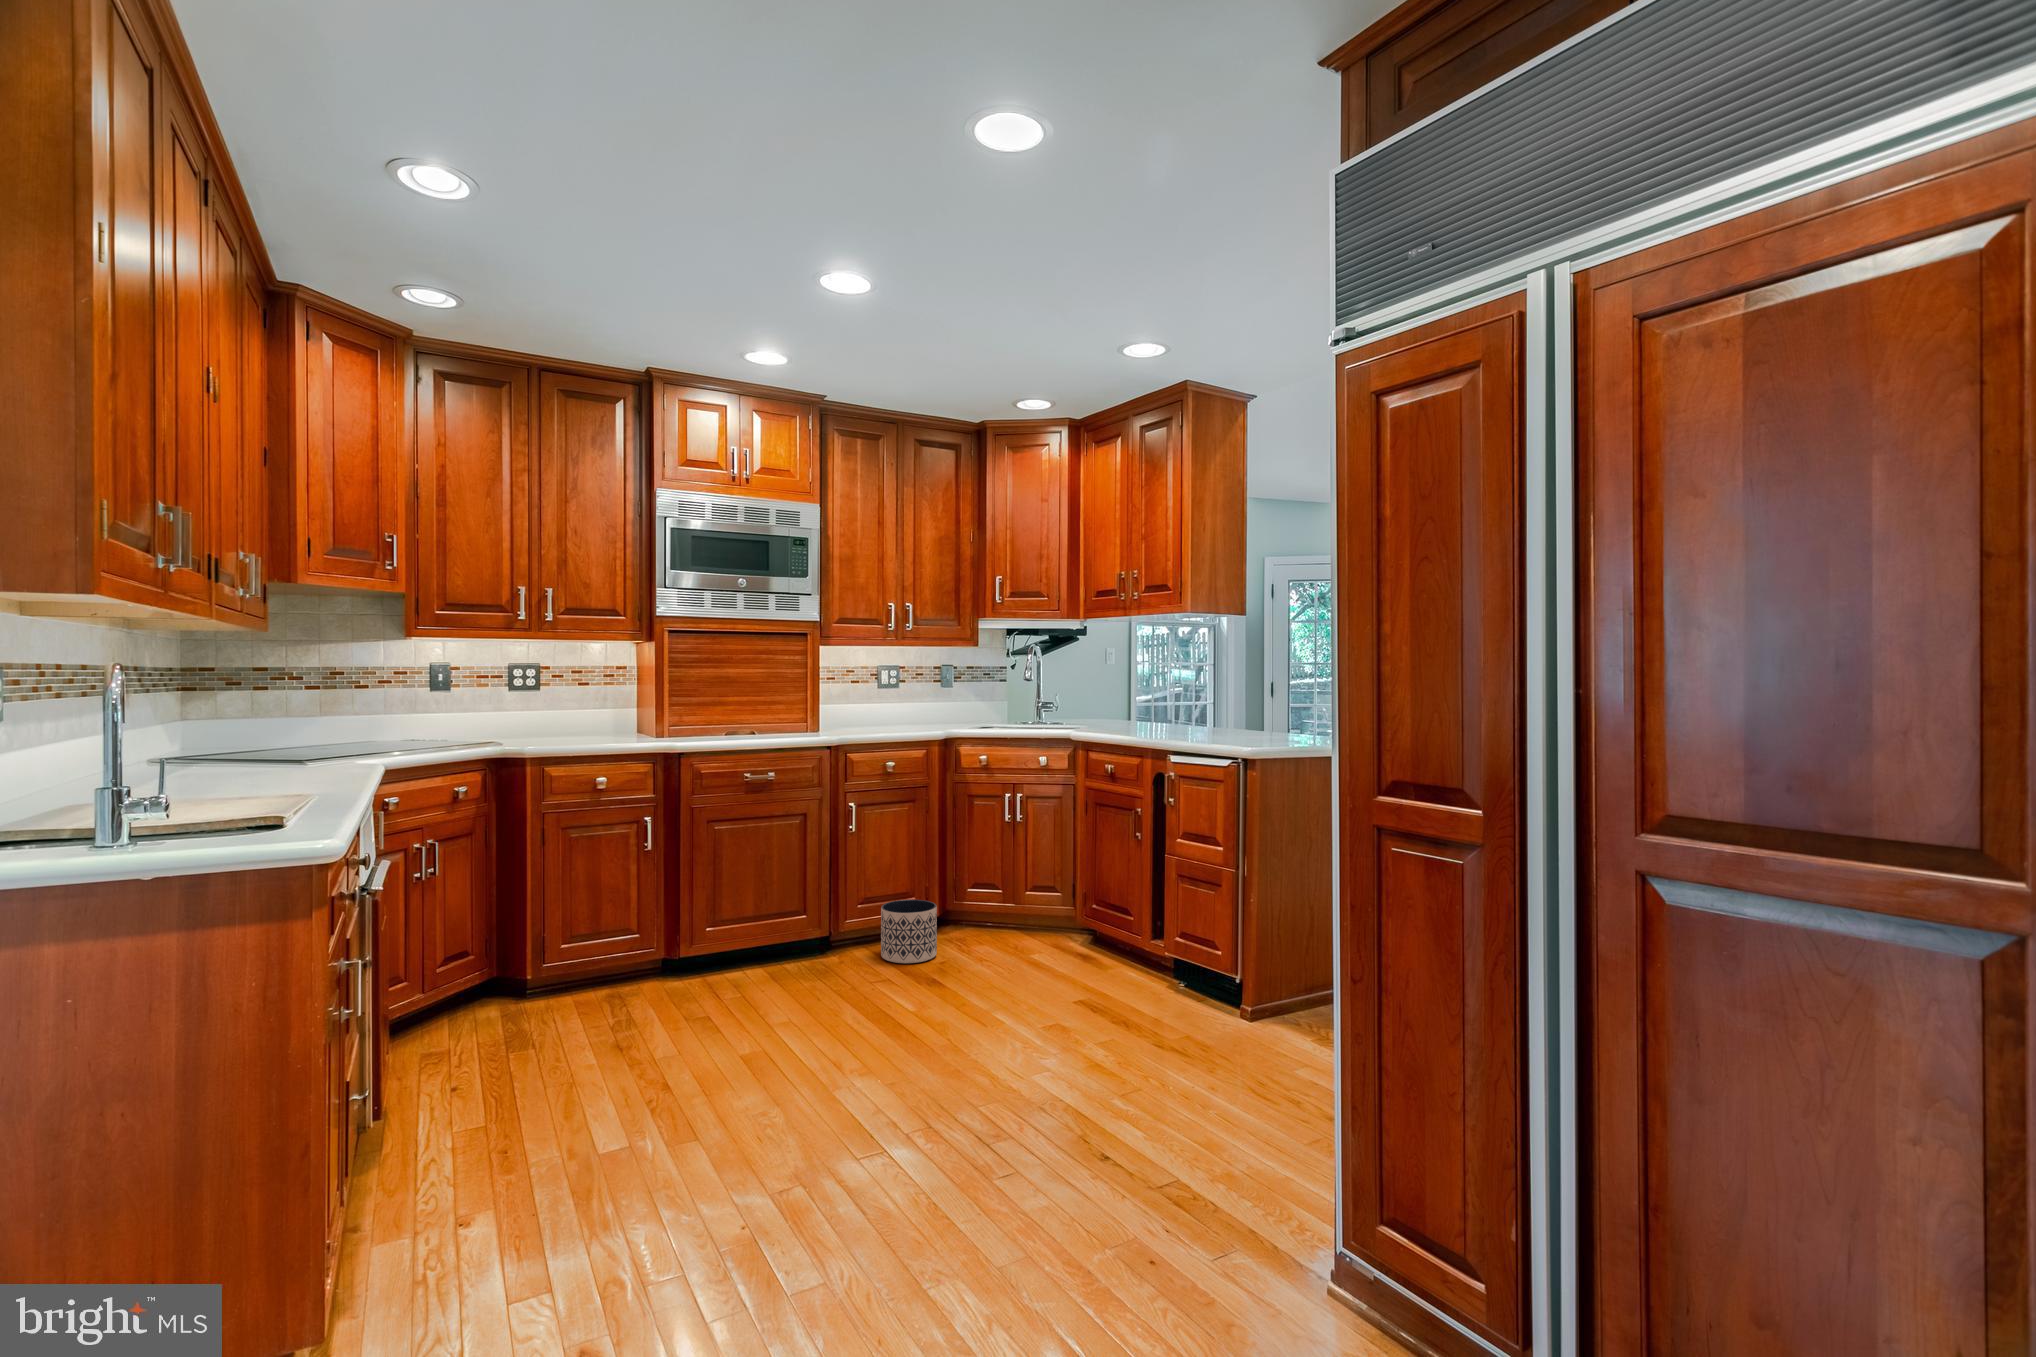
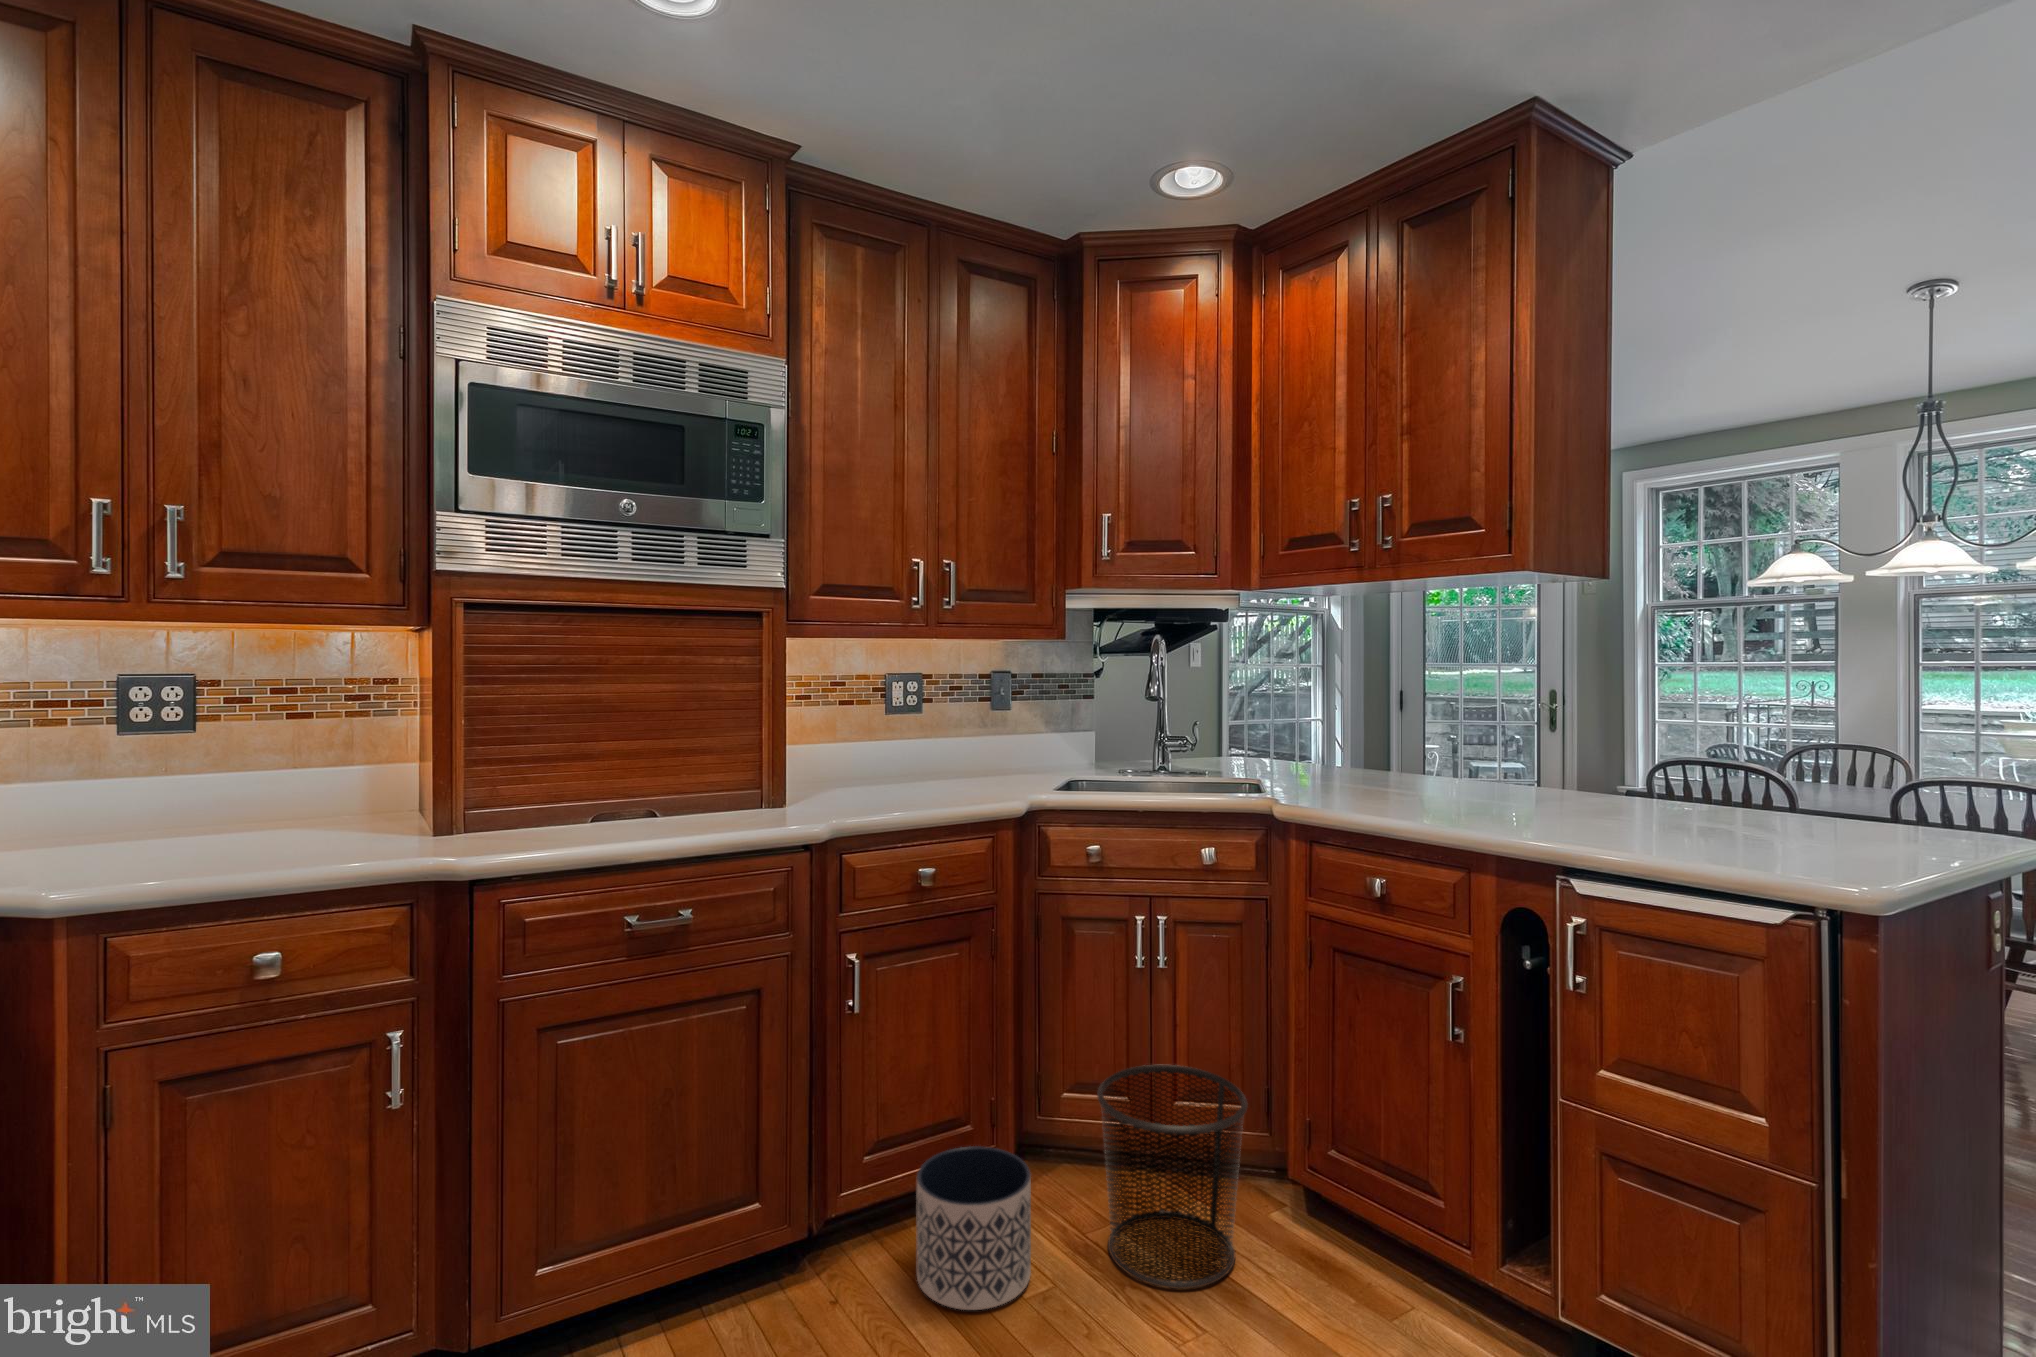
waste bin: none [972,865,1046,960] -> present [1097,1065,1248,1289]

